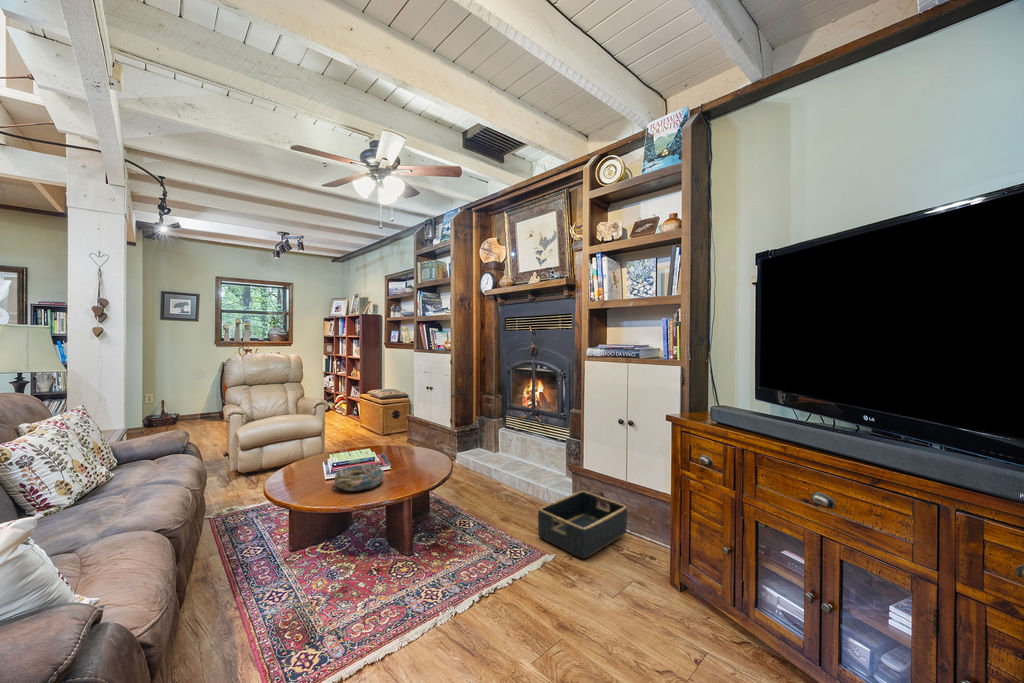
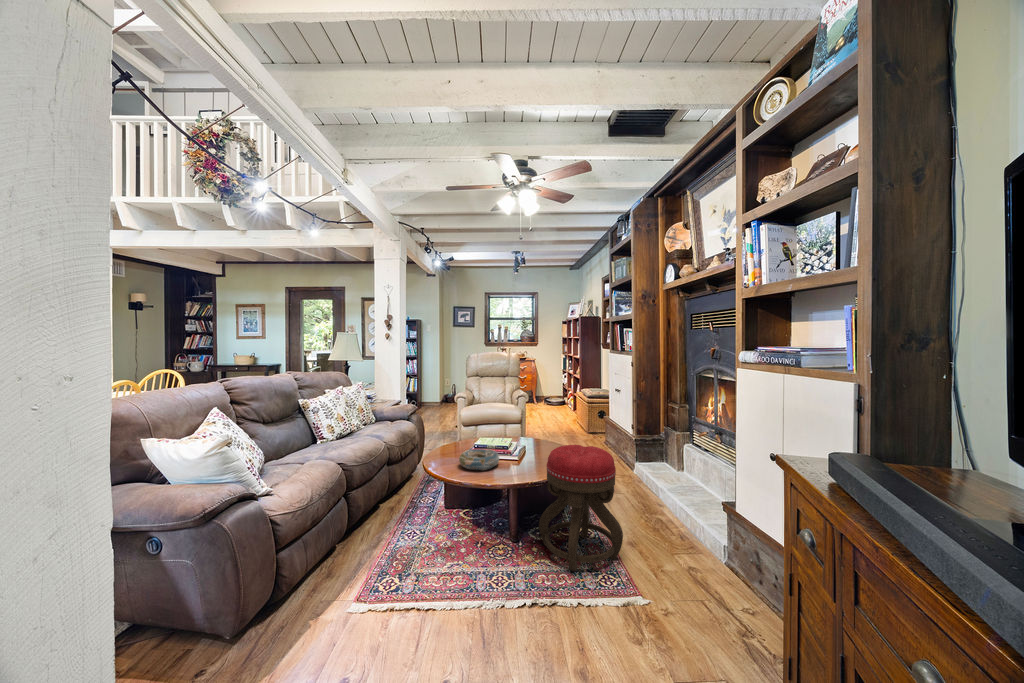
ottoman: none [434,440,512,559] -> present [539,445,623,571]
basket: present [538,491,627,558] -> none [650,540,784,621]

